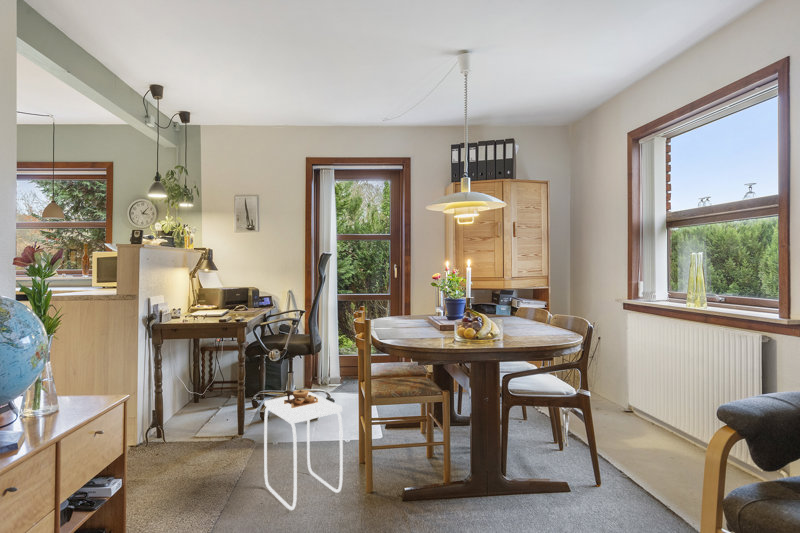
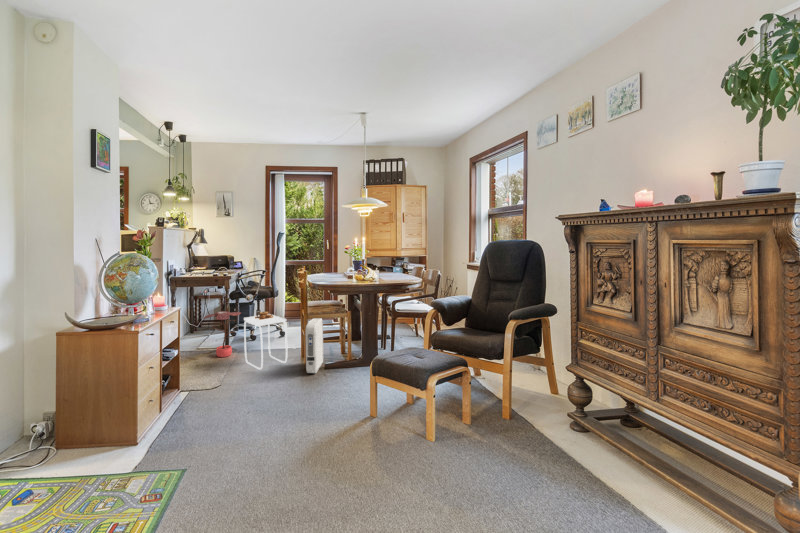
potted plant: none [197,383,262,468] -> present [204,311,241,357]
air purifier: none [383,407,411,530] -> present [305,318,323,373]

